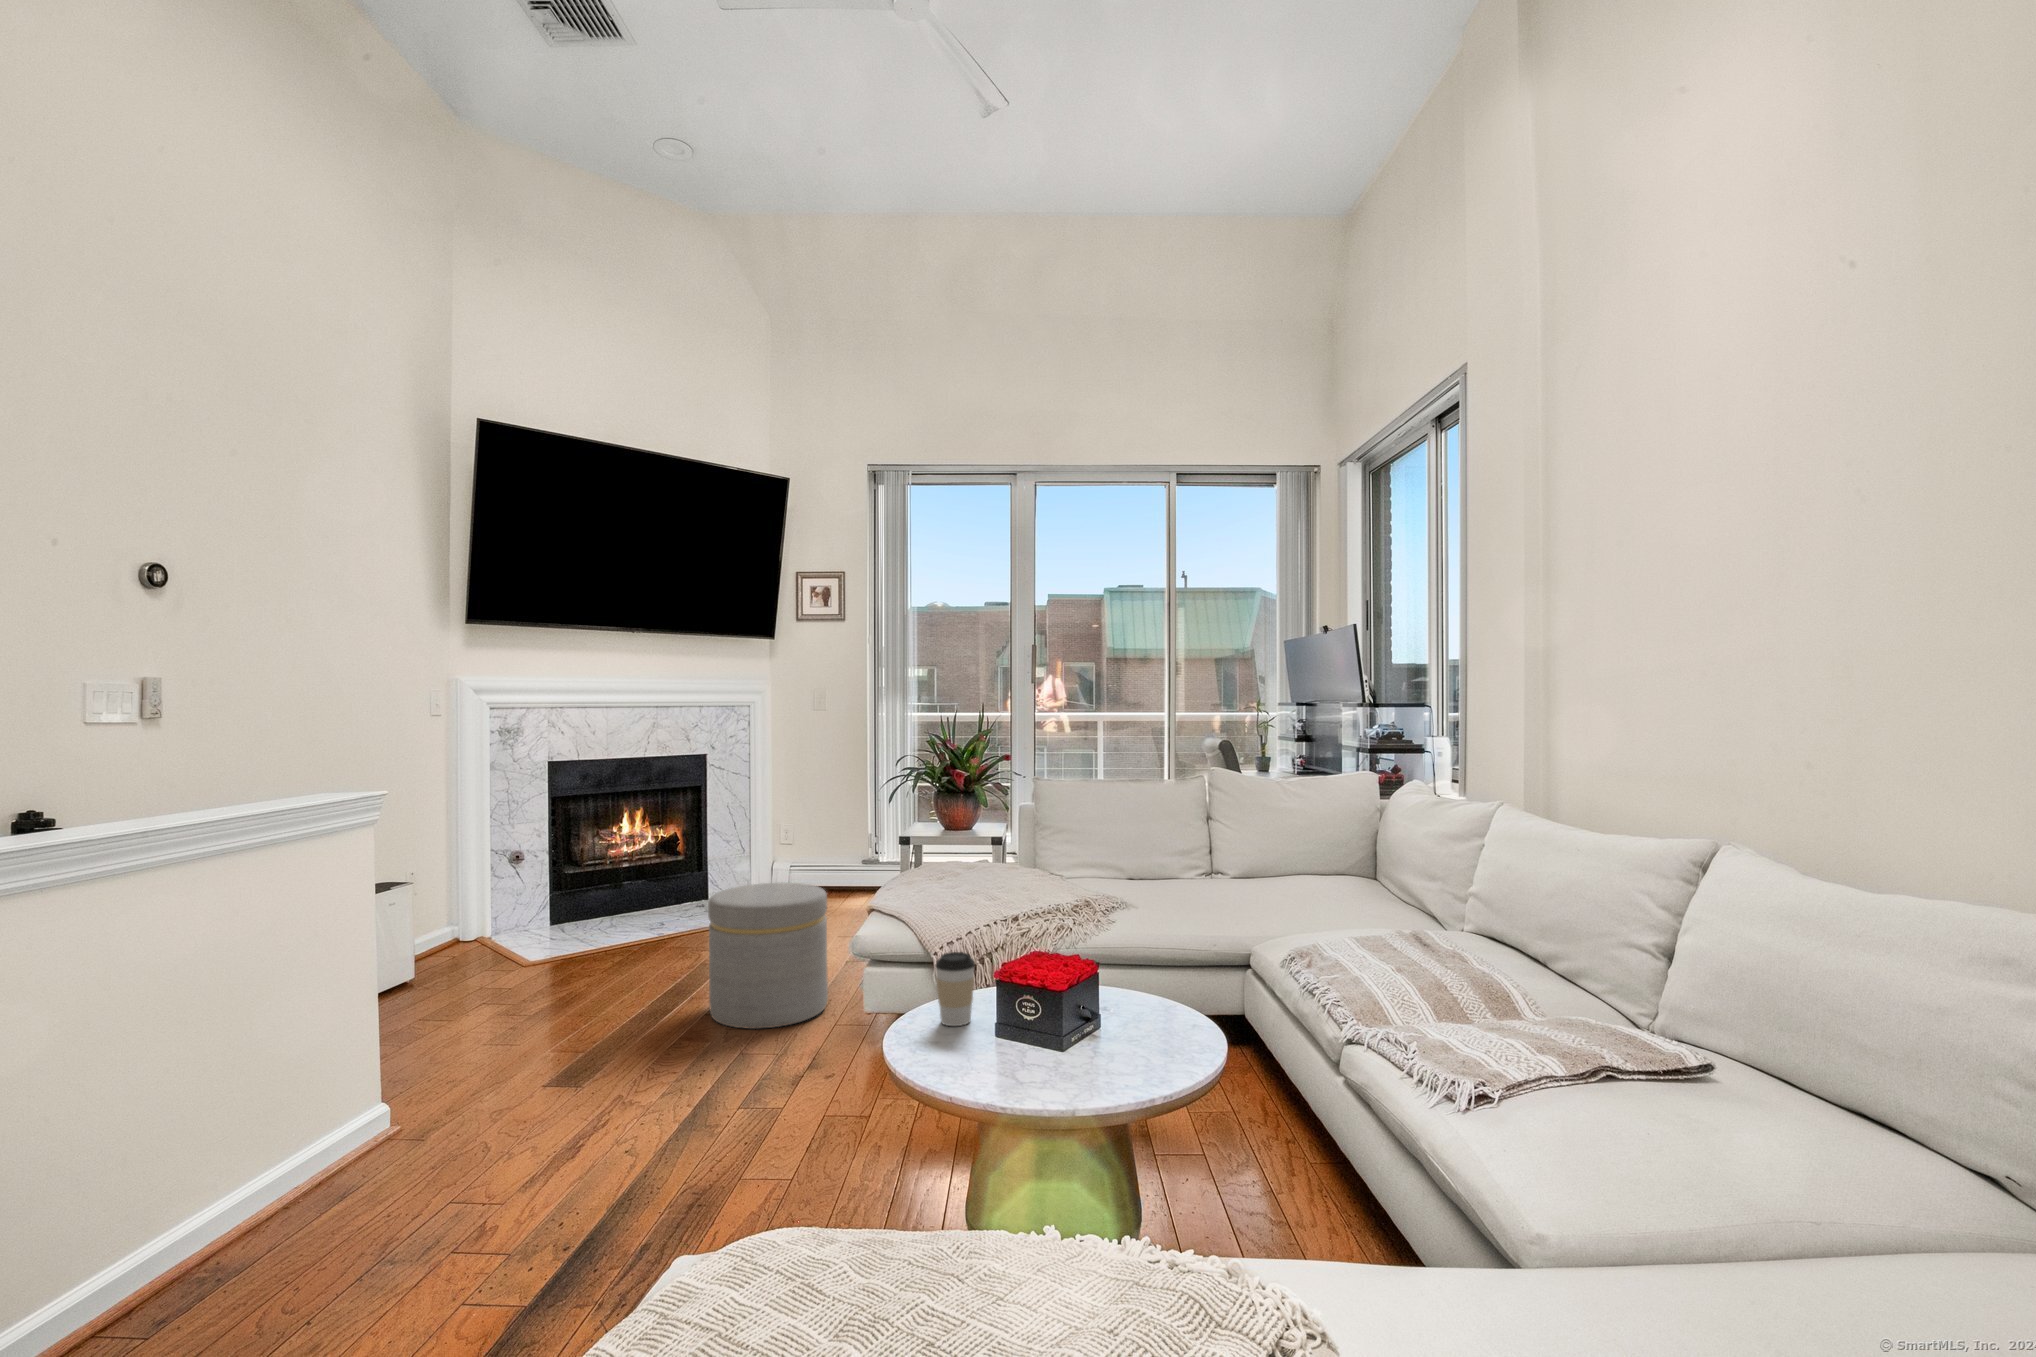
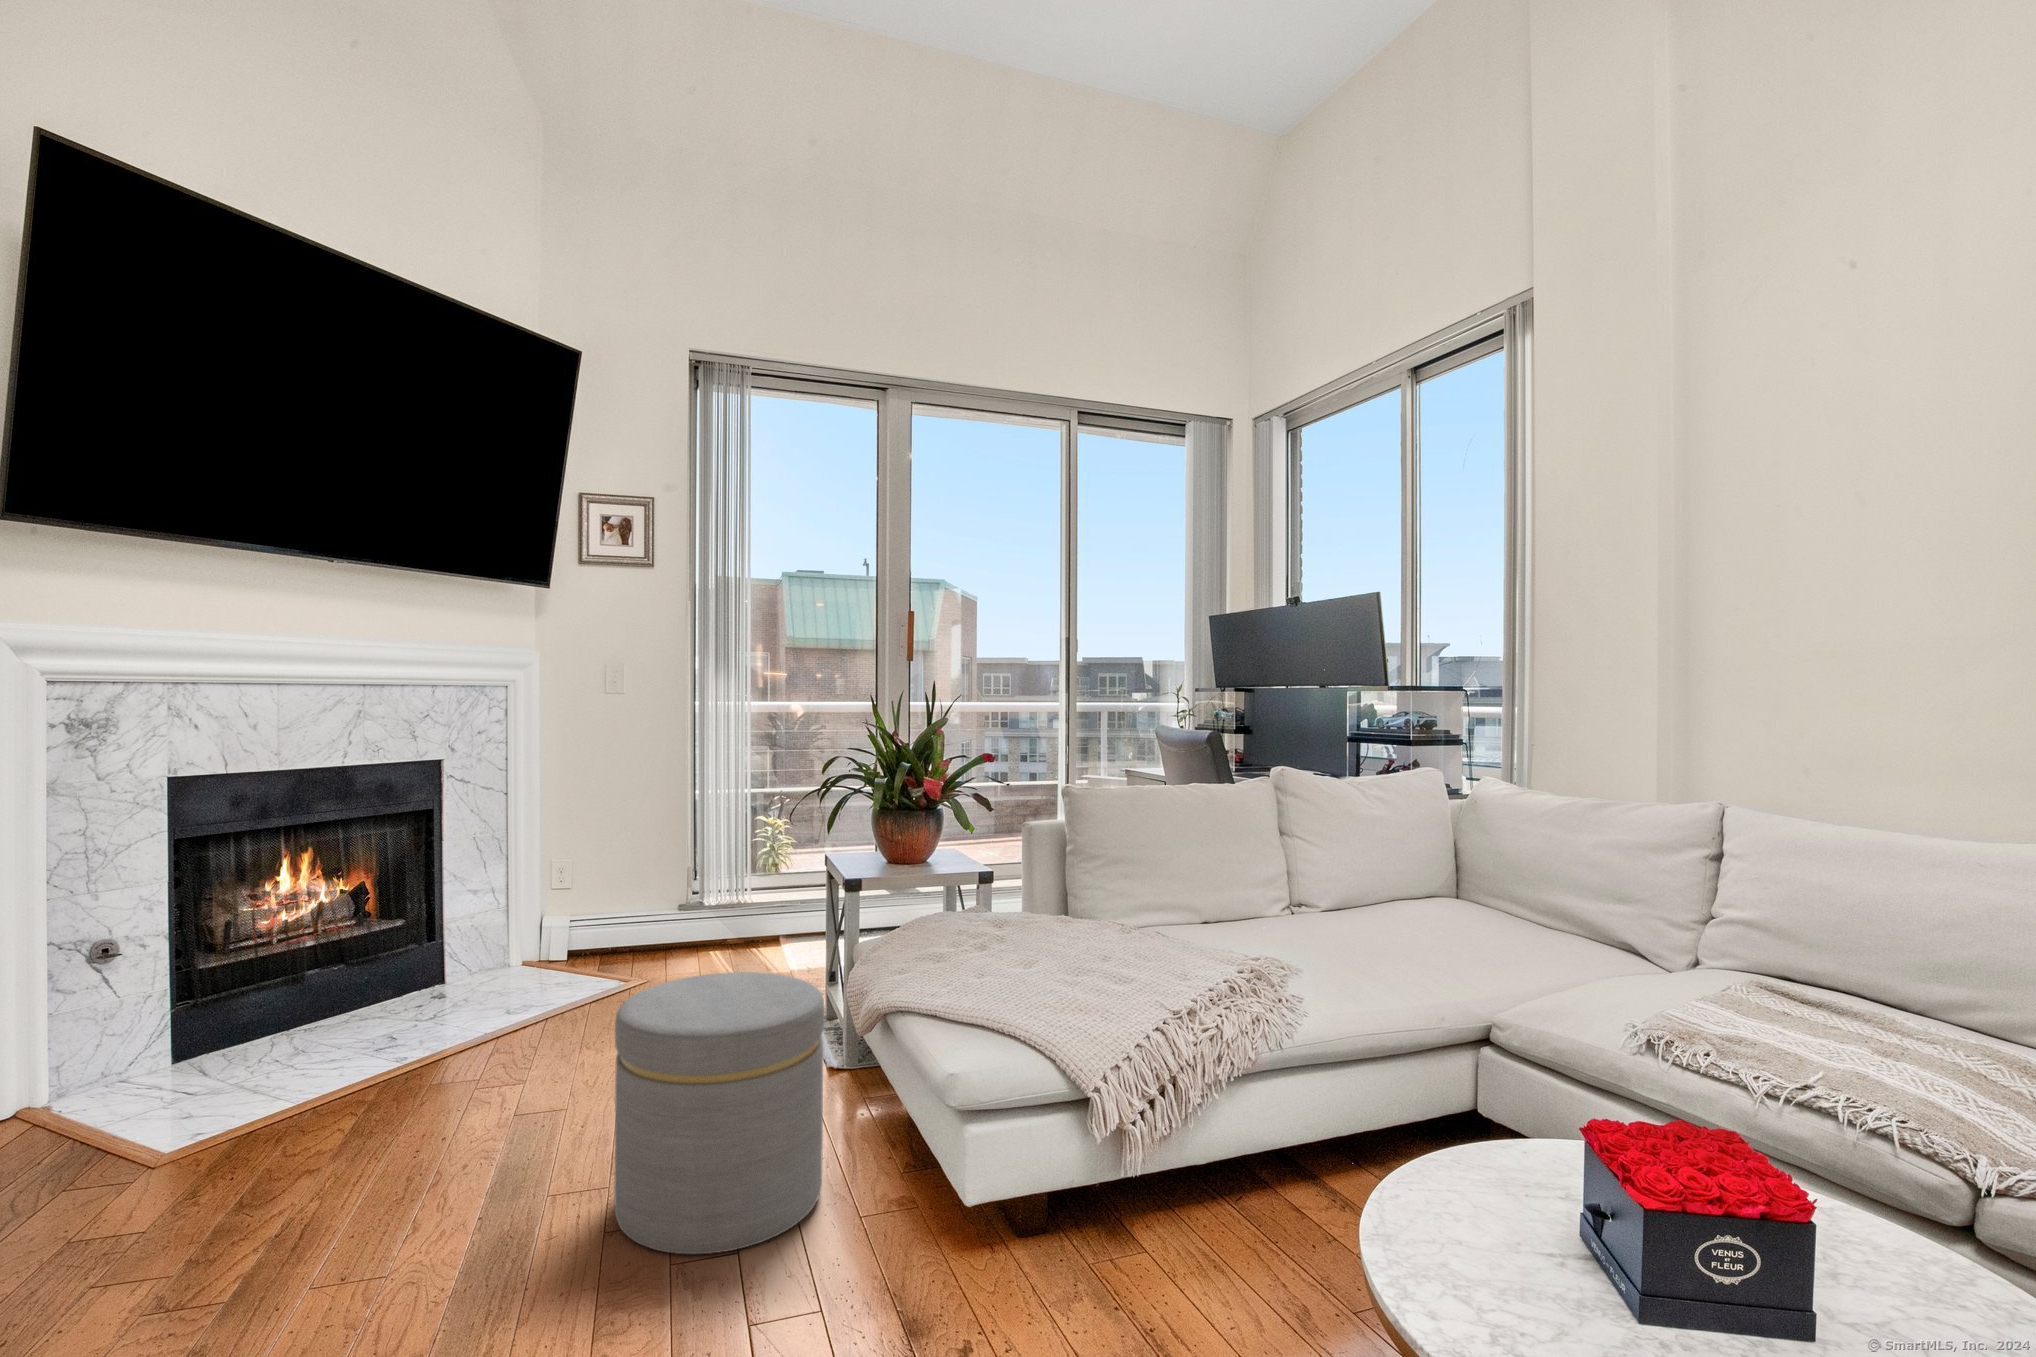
coffee cup: present [936,952,975,1026] -> none [1446,1140,1535,1303]

